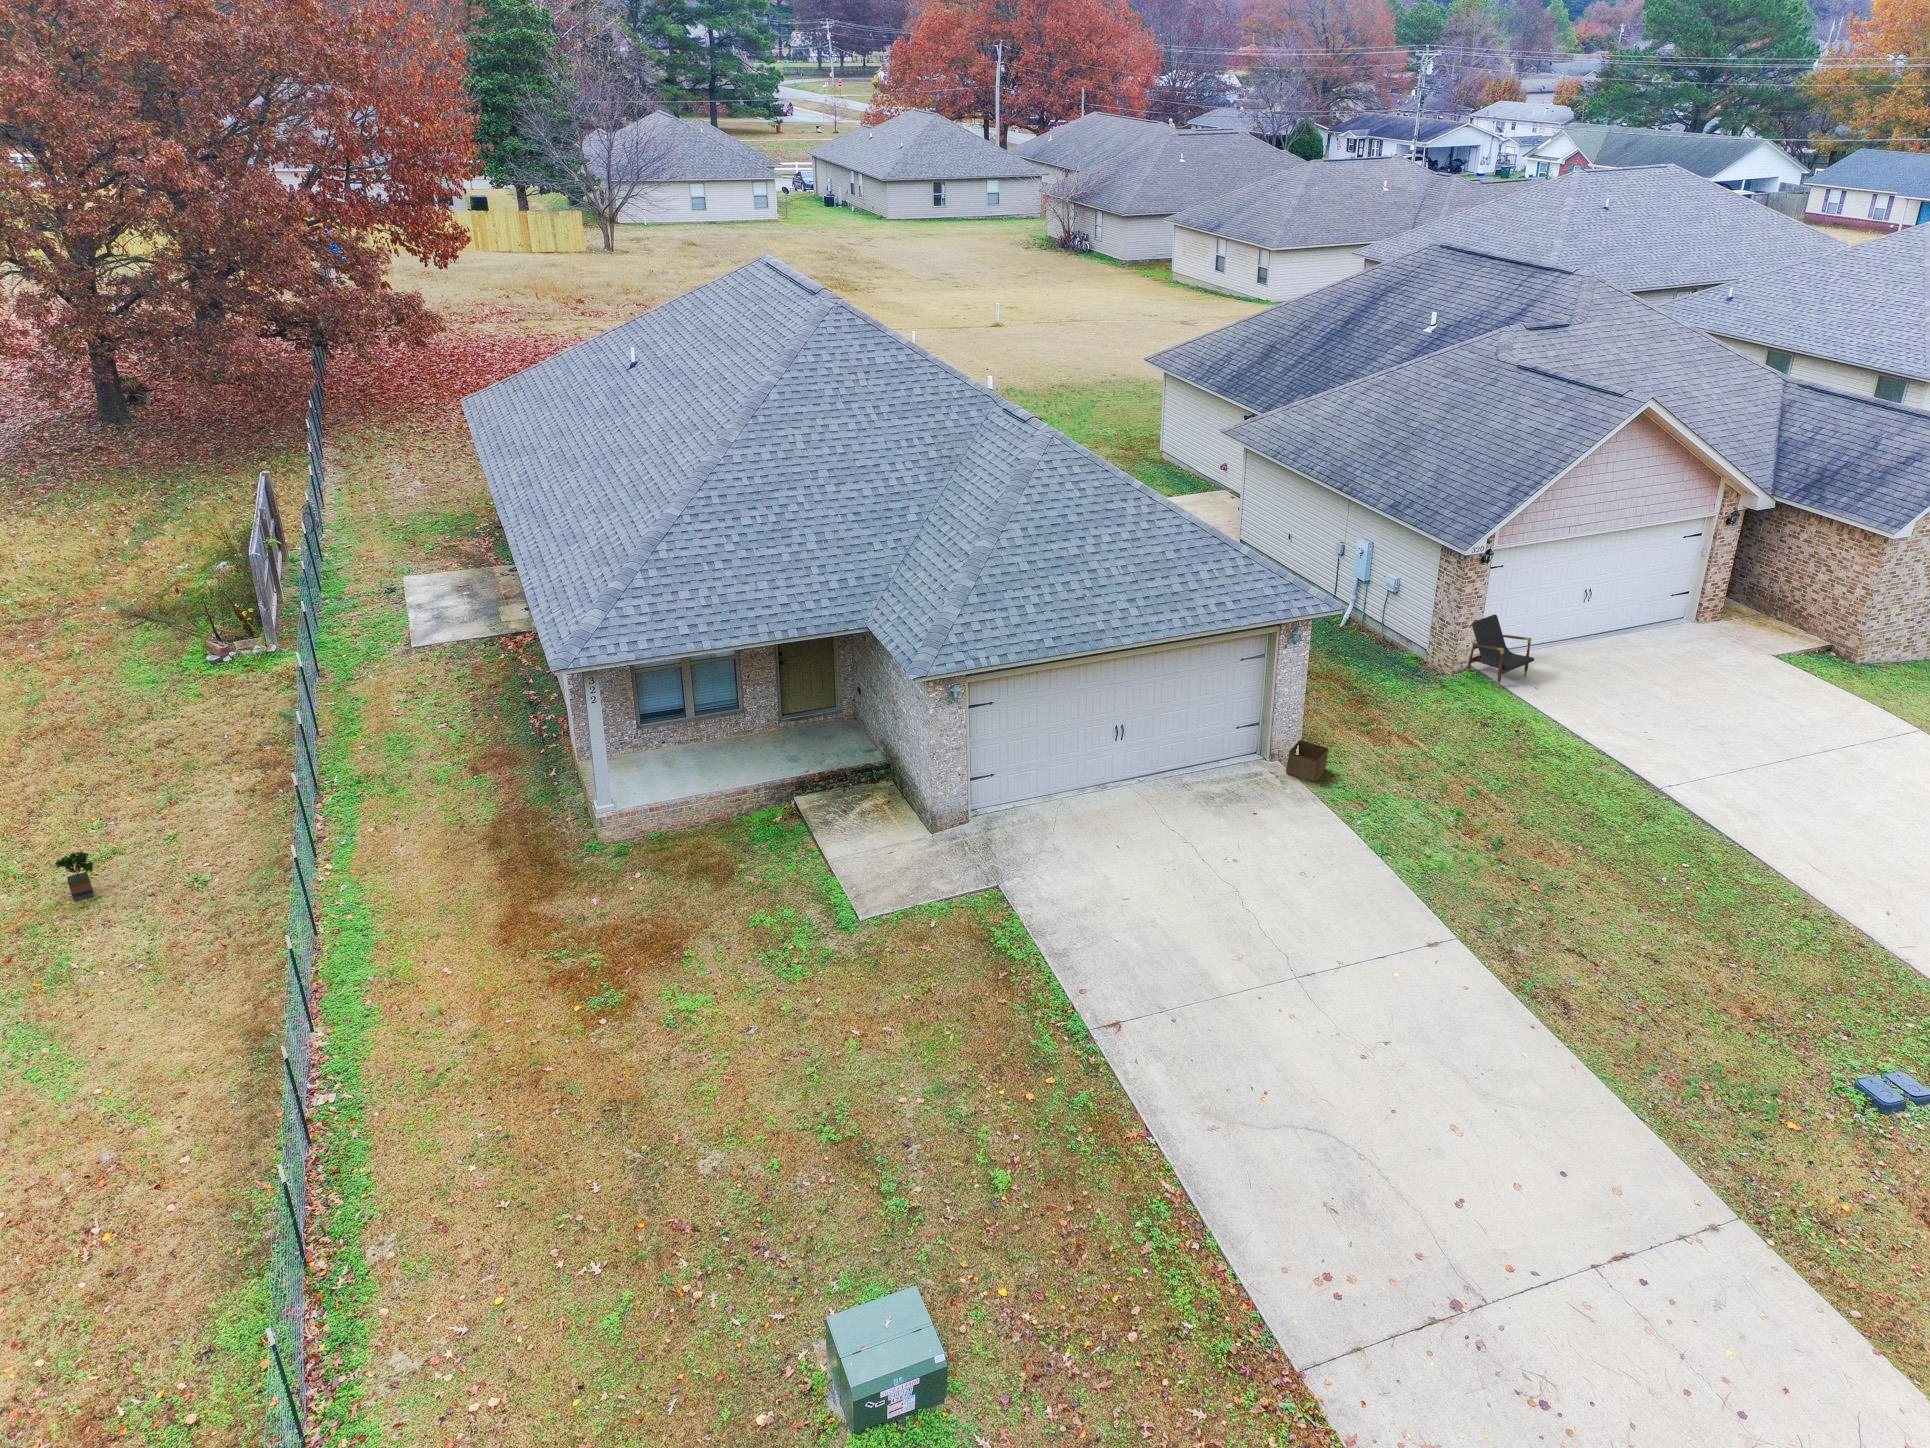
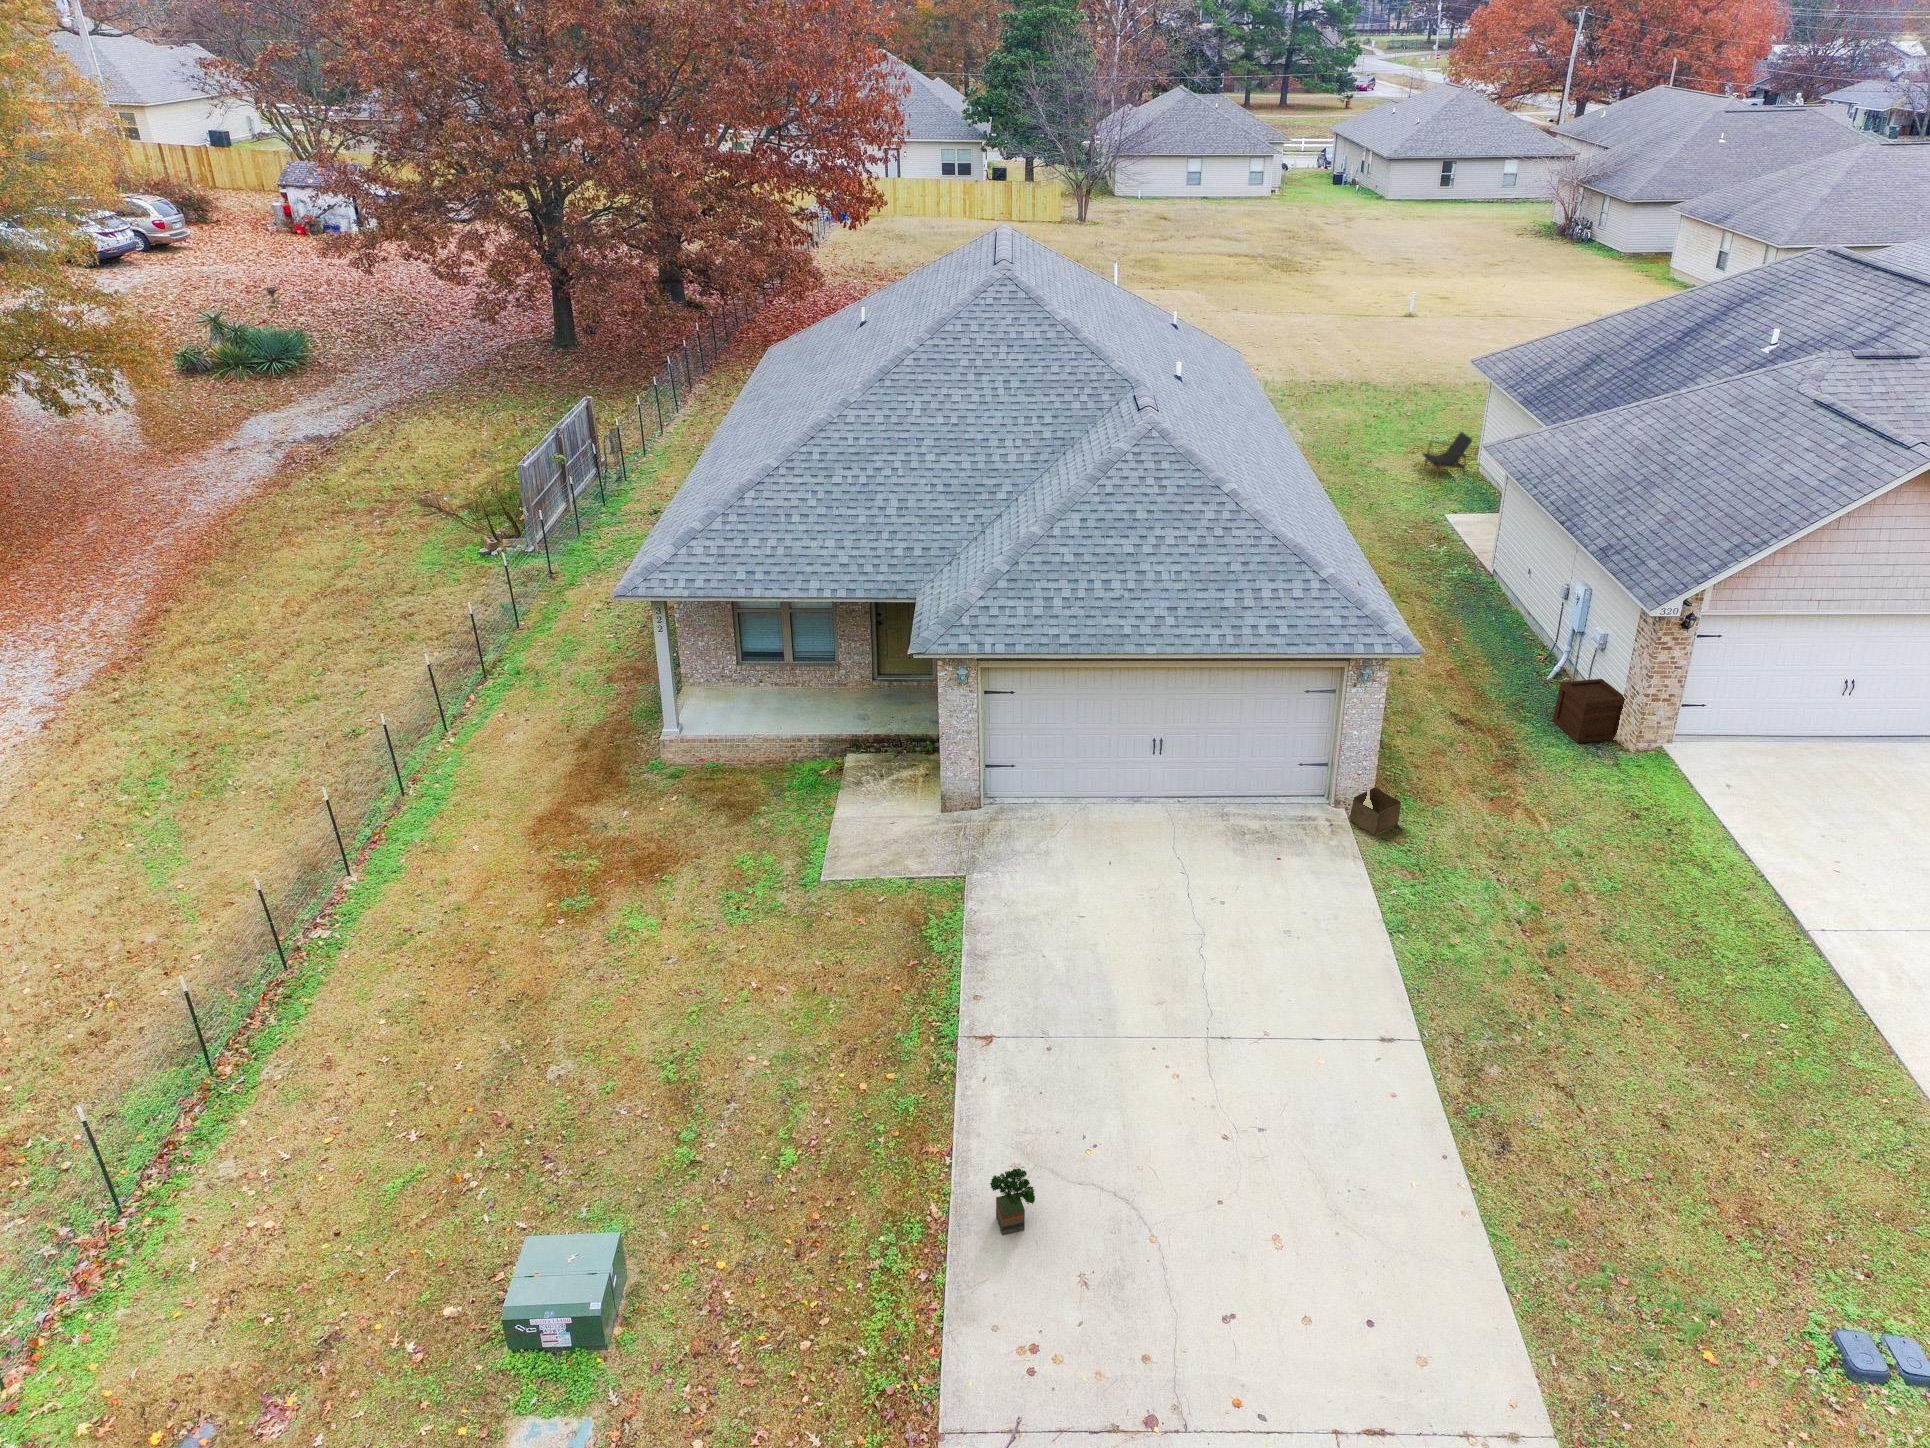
lounge chair: present [1467,614,1534,688] -> present [1422,432,1472,476]
wooden crate: none [1388,621,1452,678] -> present [1552,679,1625,743]
potted tree: present [55,852,94,902] -> present [990,1168,1035,1235]

